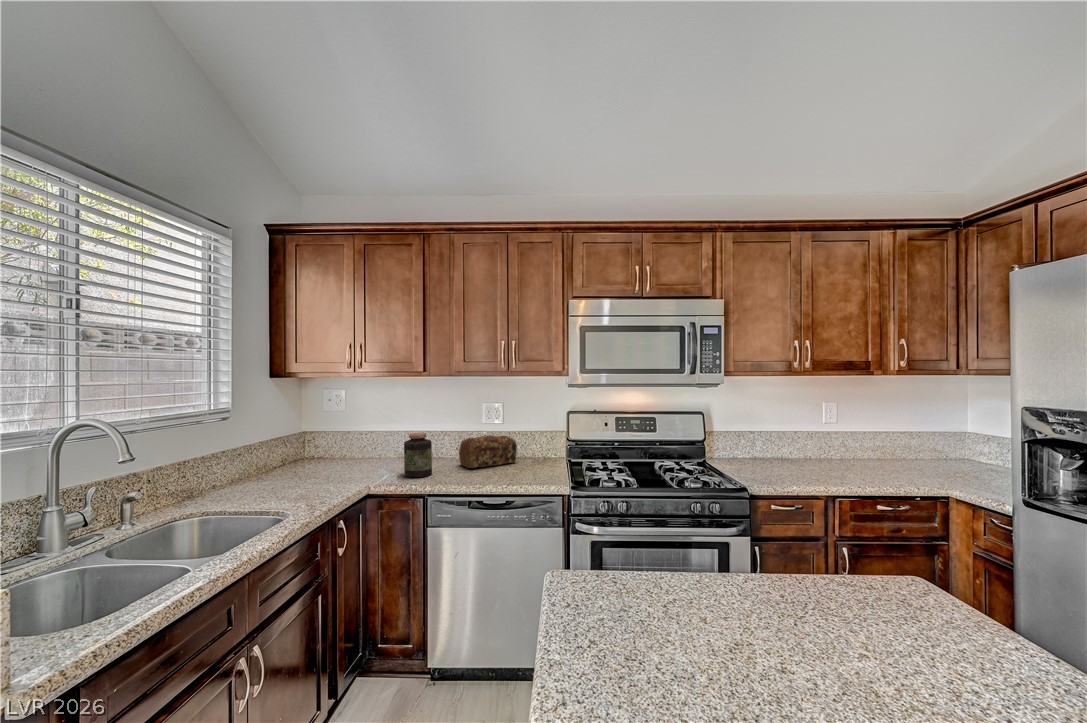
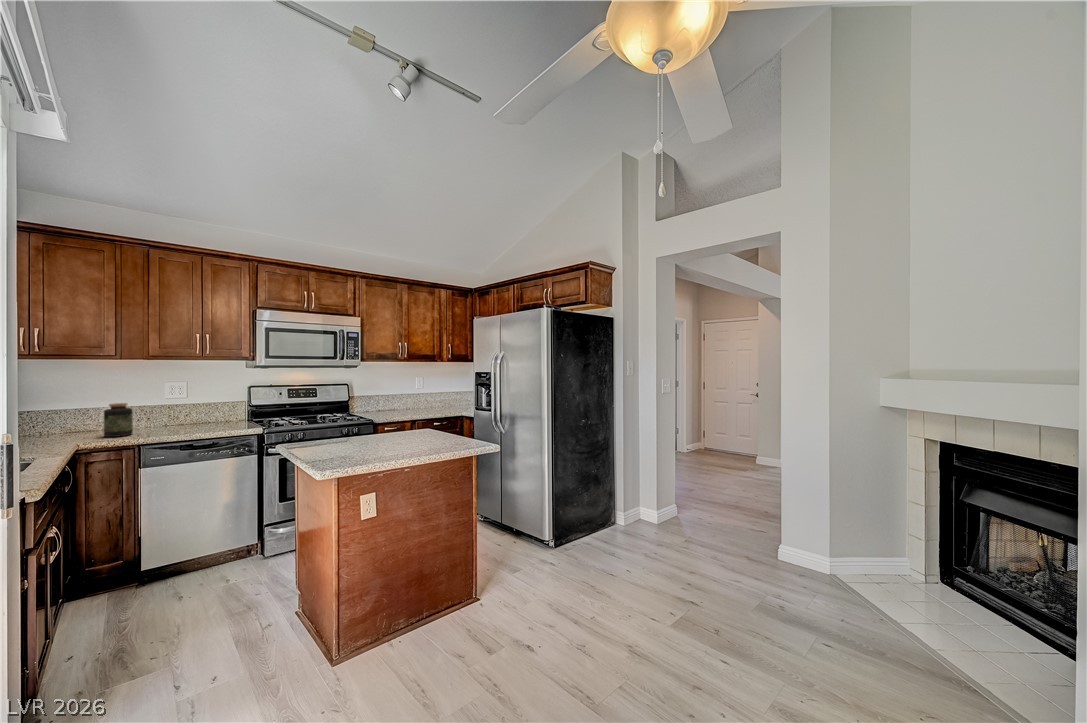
bread loaf: present [459,435,517,468] -> none [152,405,208,429]

